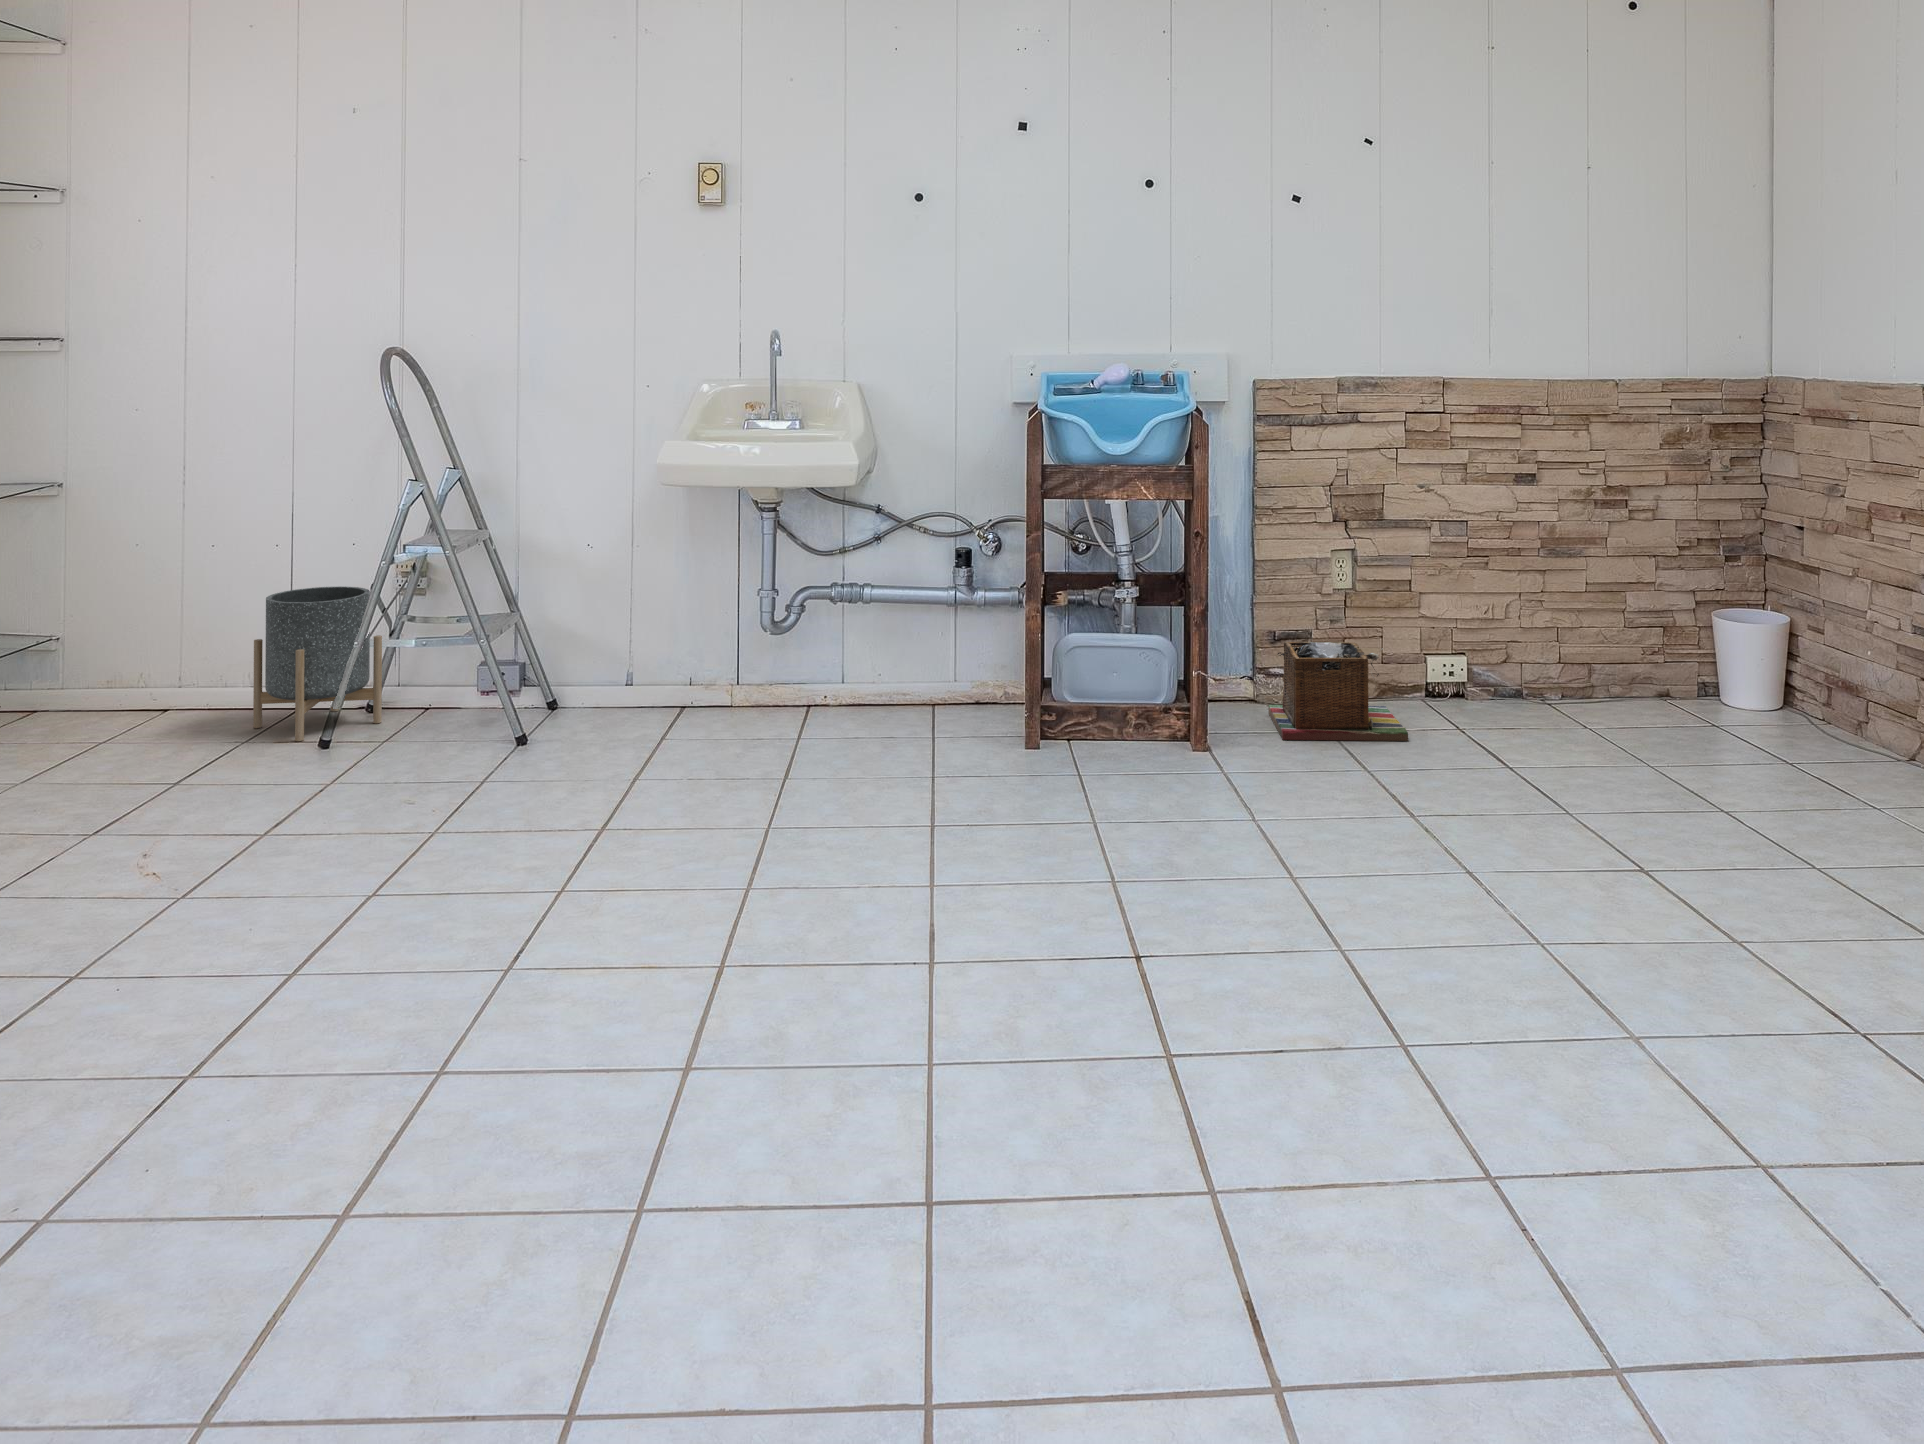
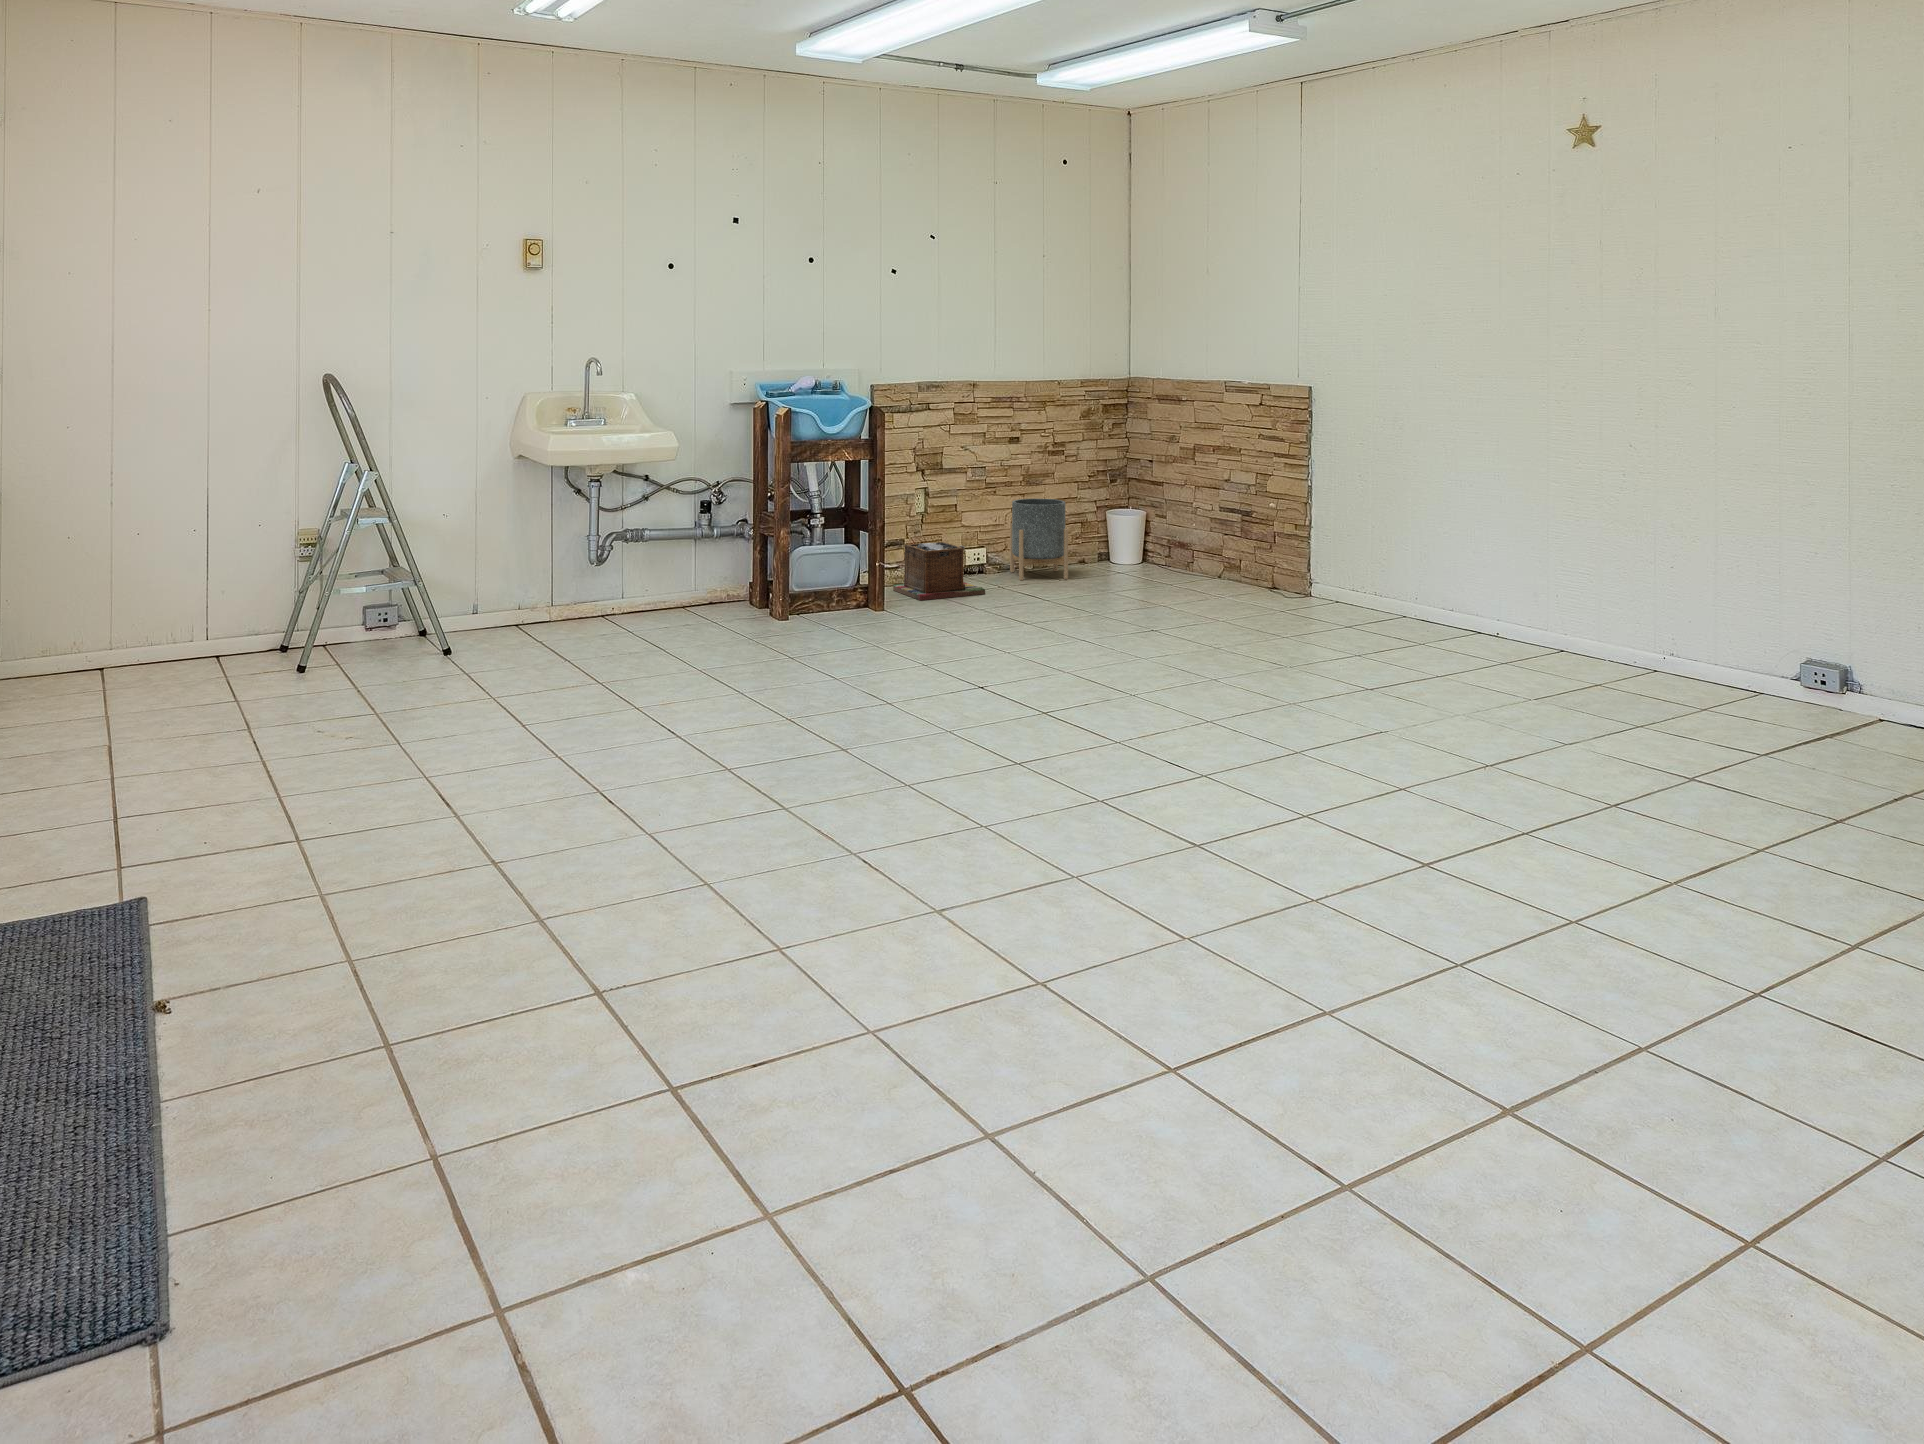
planter: present [253,586,382,741] -> present [1010,499,1068,580]

